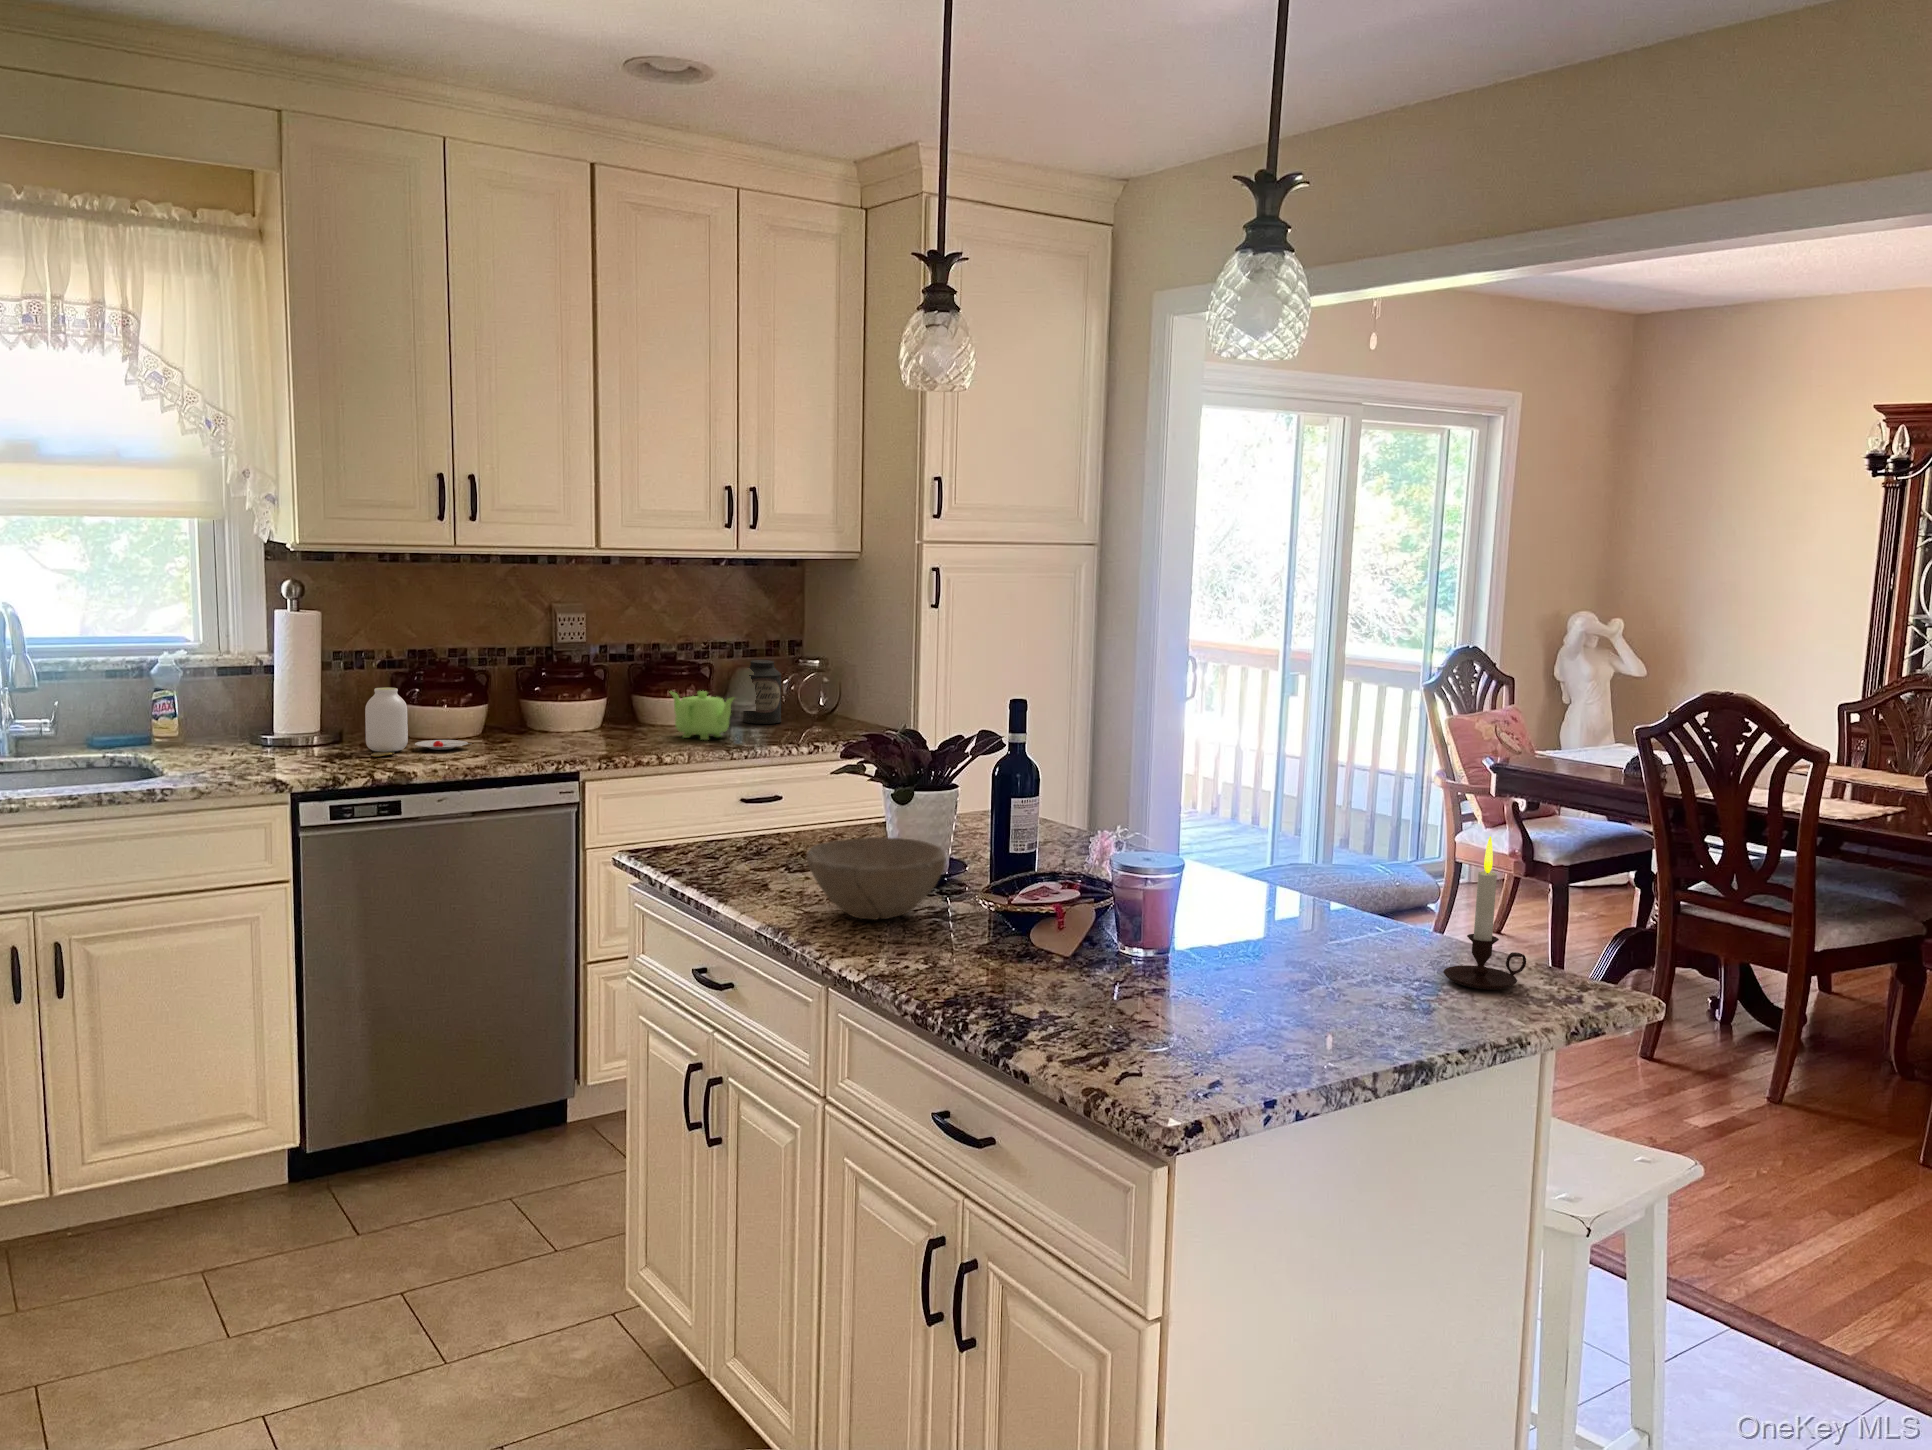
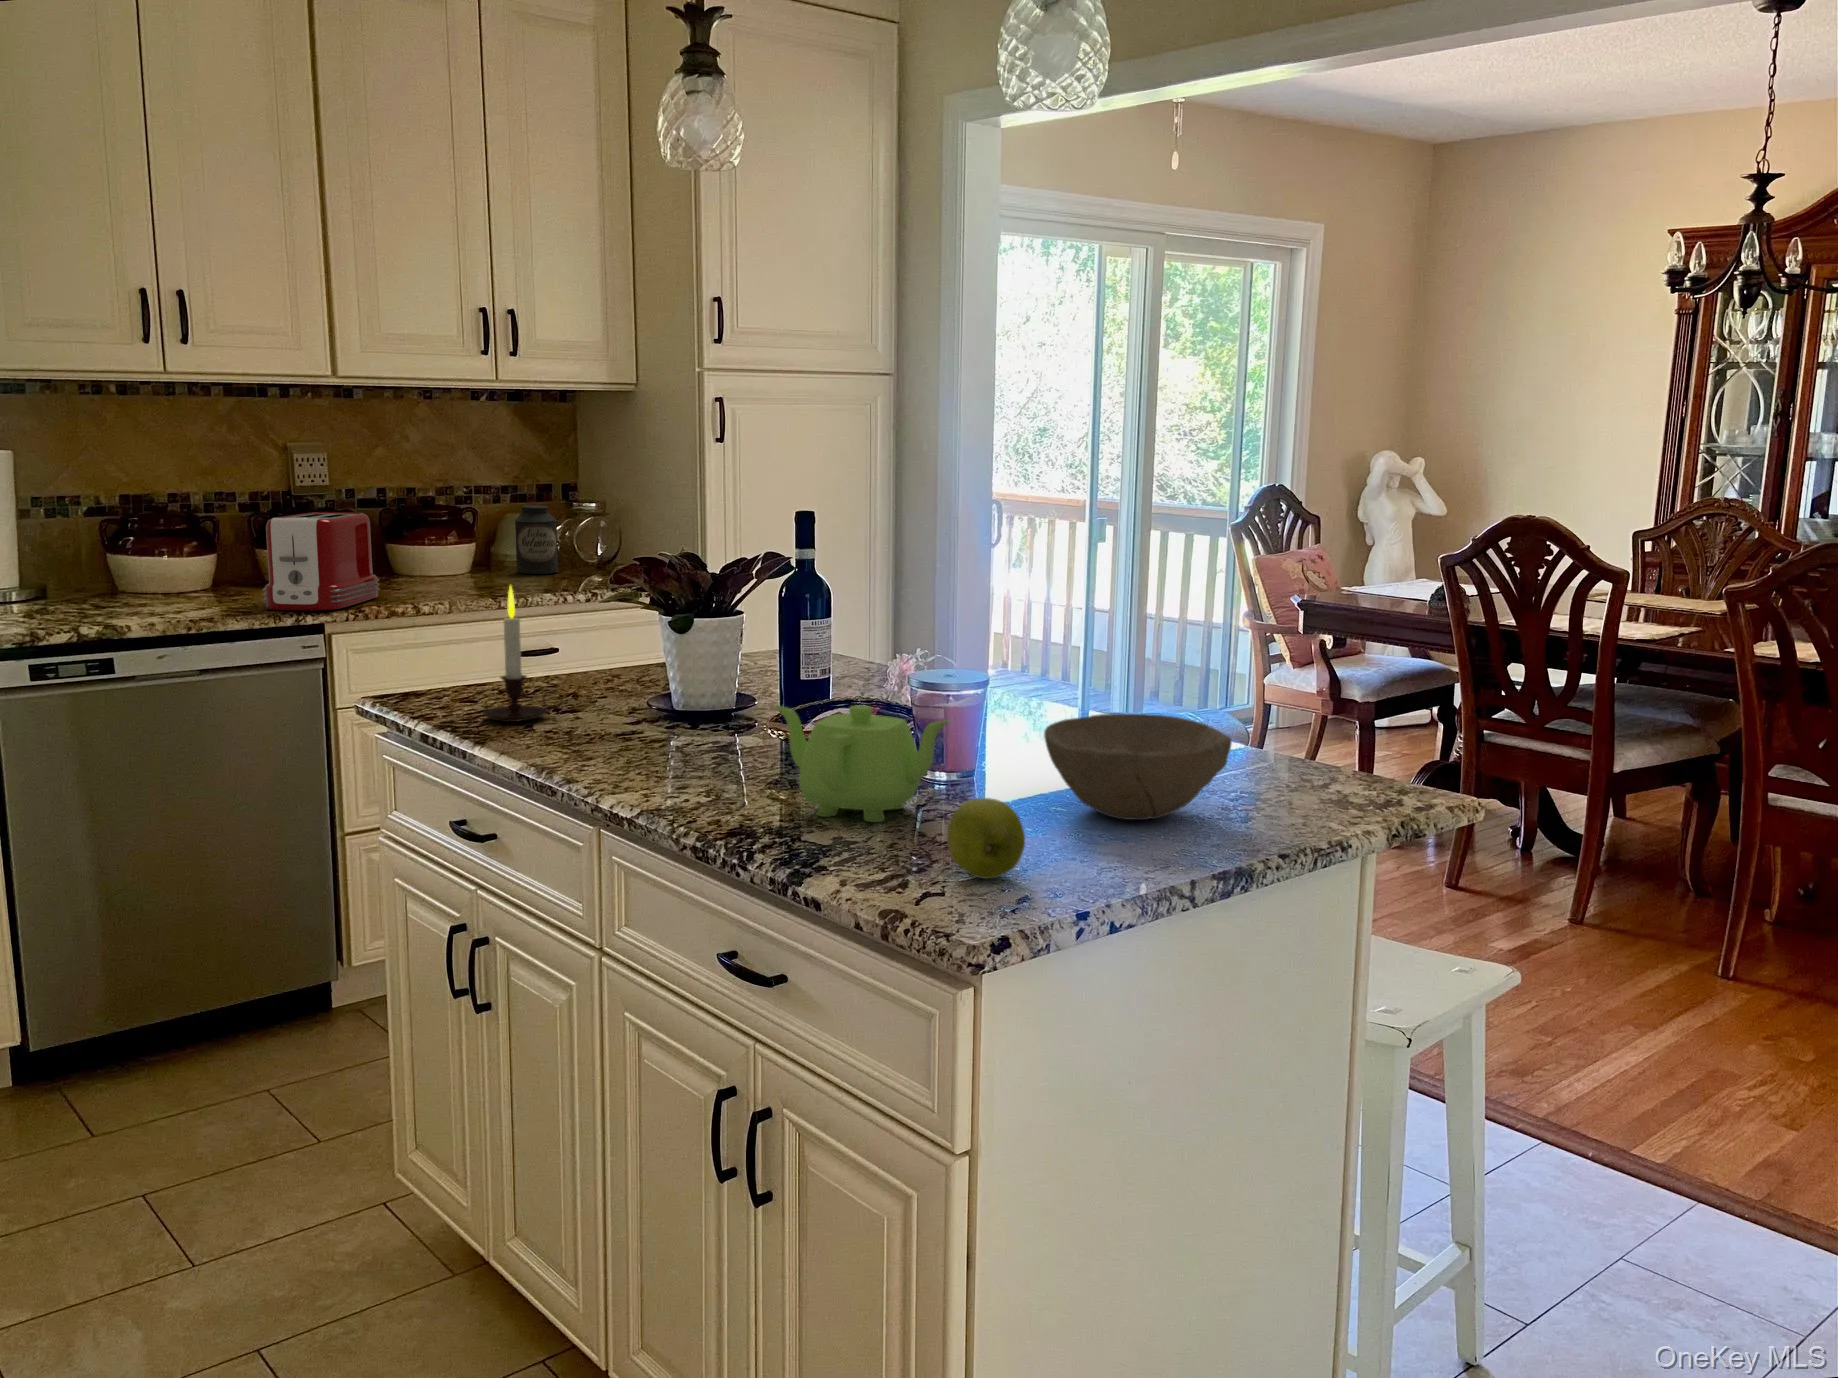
toaster: none [524,668,624,759] -> present [263,512,380,611]
jar: present [365,688,468,757] -> none [75,536,206,613]
teapot: present [670,691,734,740] -> present [775,705,949,822]
bowl: present [807,837,946,920] -> present [1044,714,1232,820]
candle: present [1443,837,1526,989] -> present [483,586,562,722]
apple: none [1146,987,1217,1061] -> present [947,798,1025,879]

